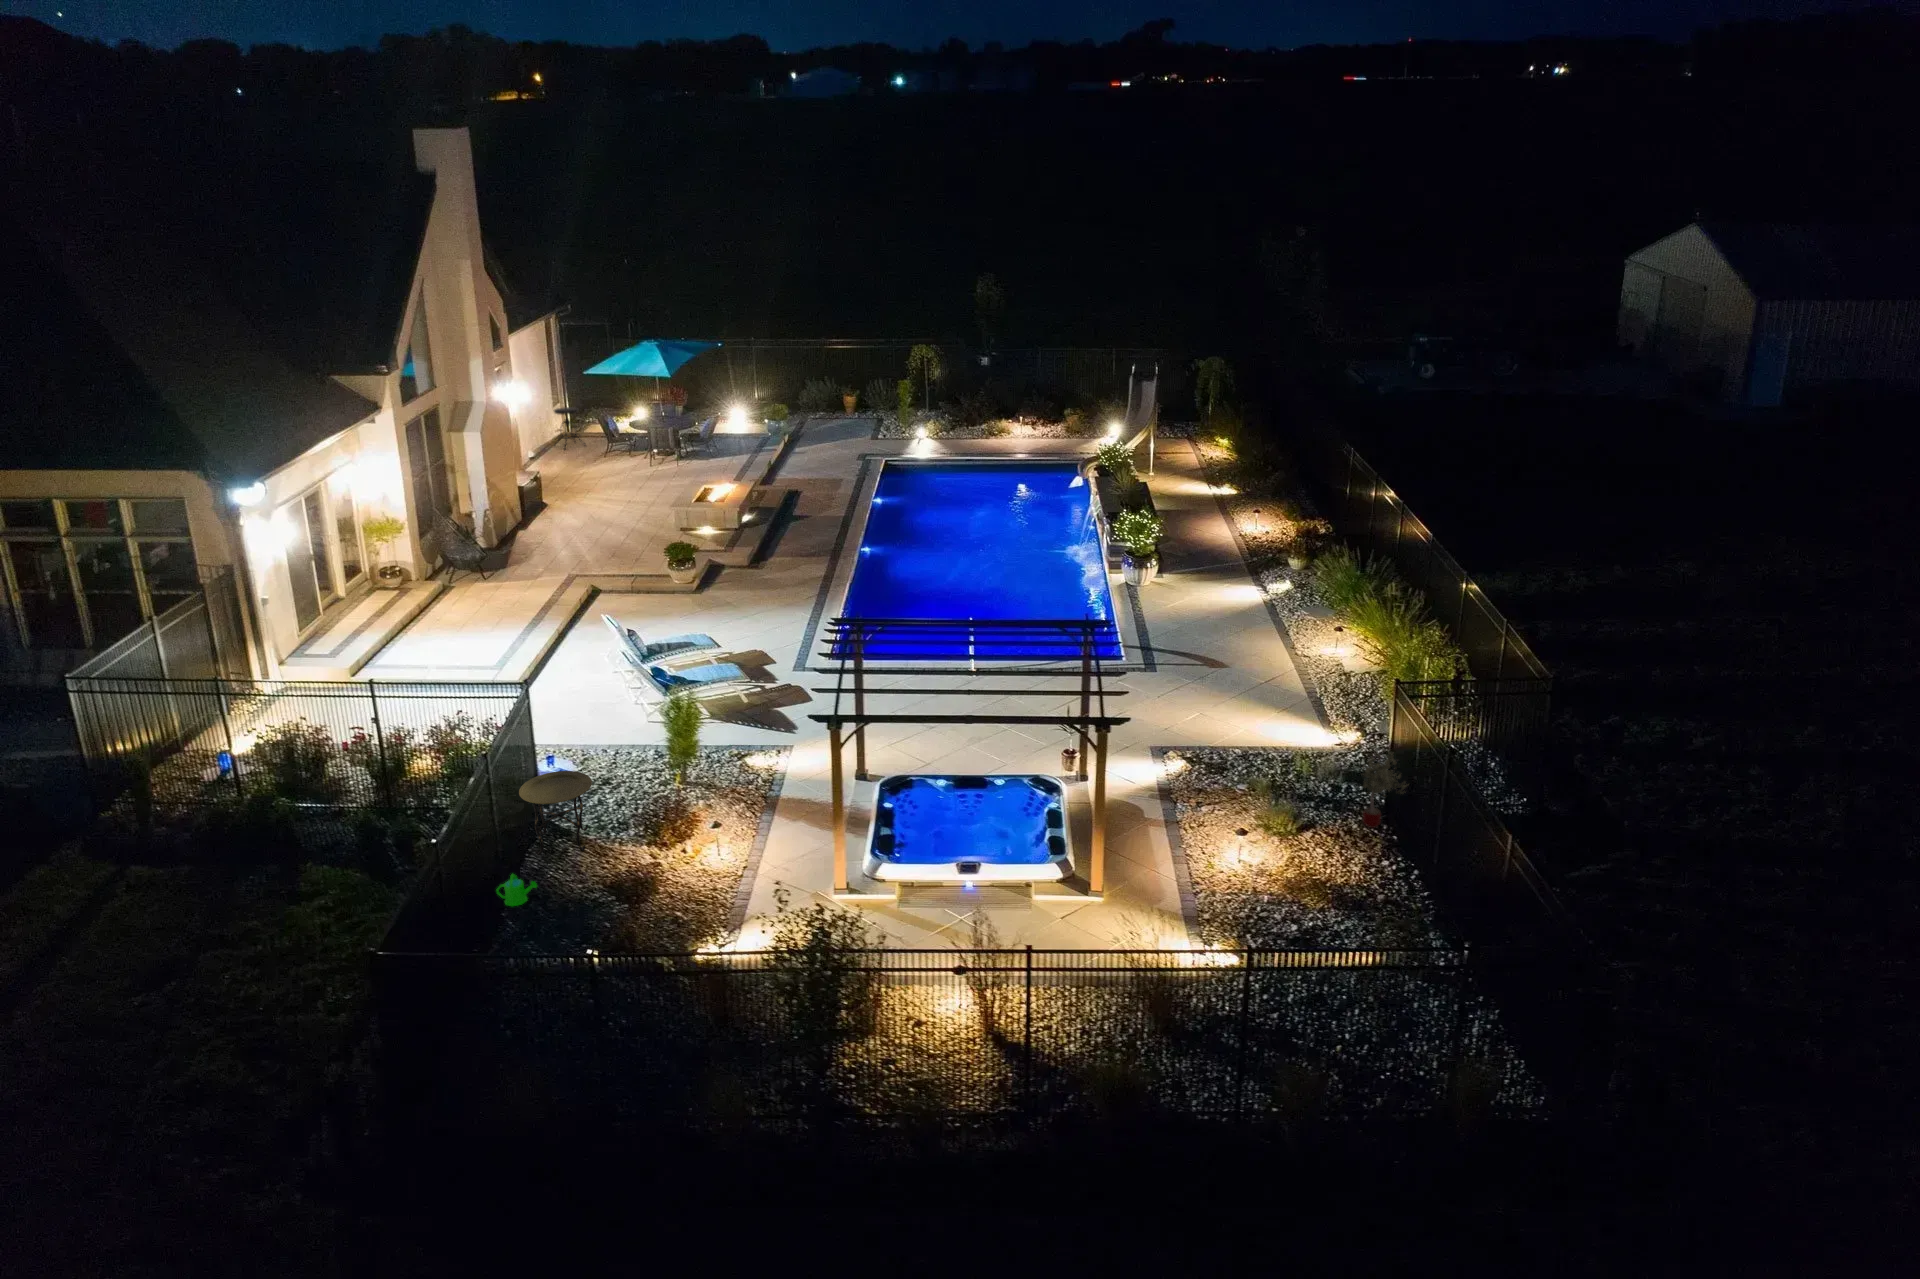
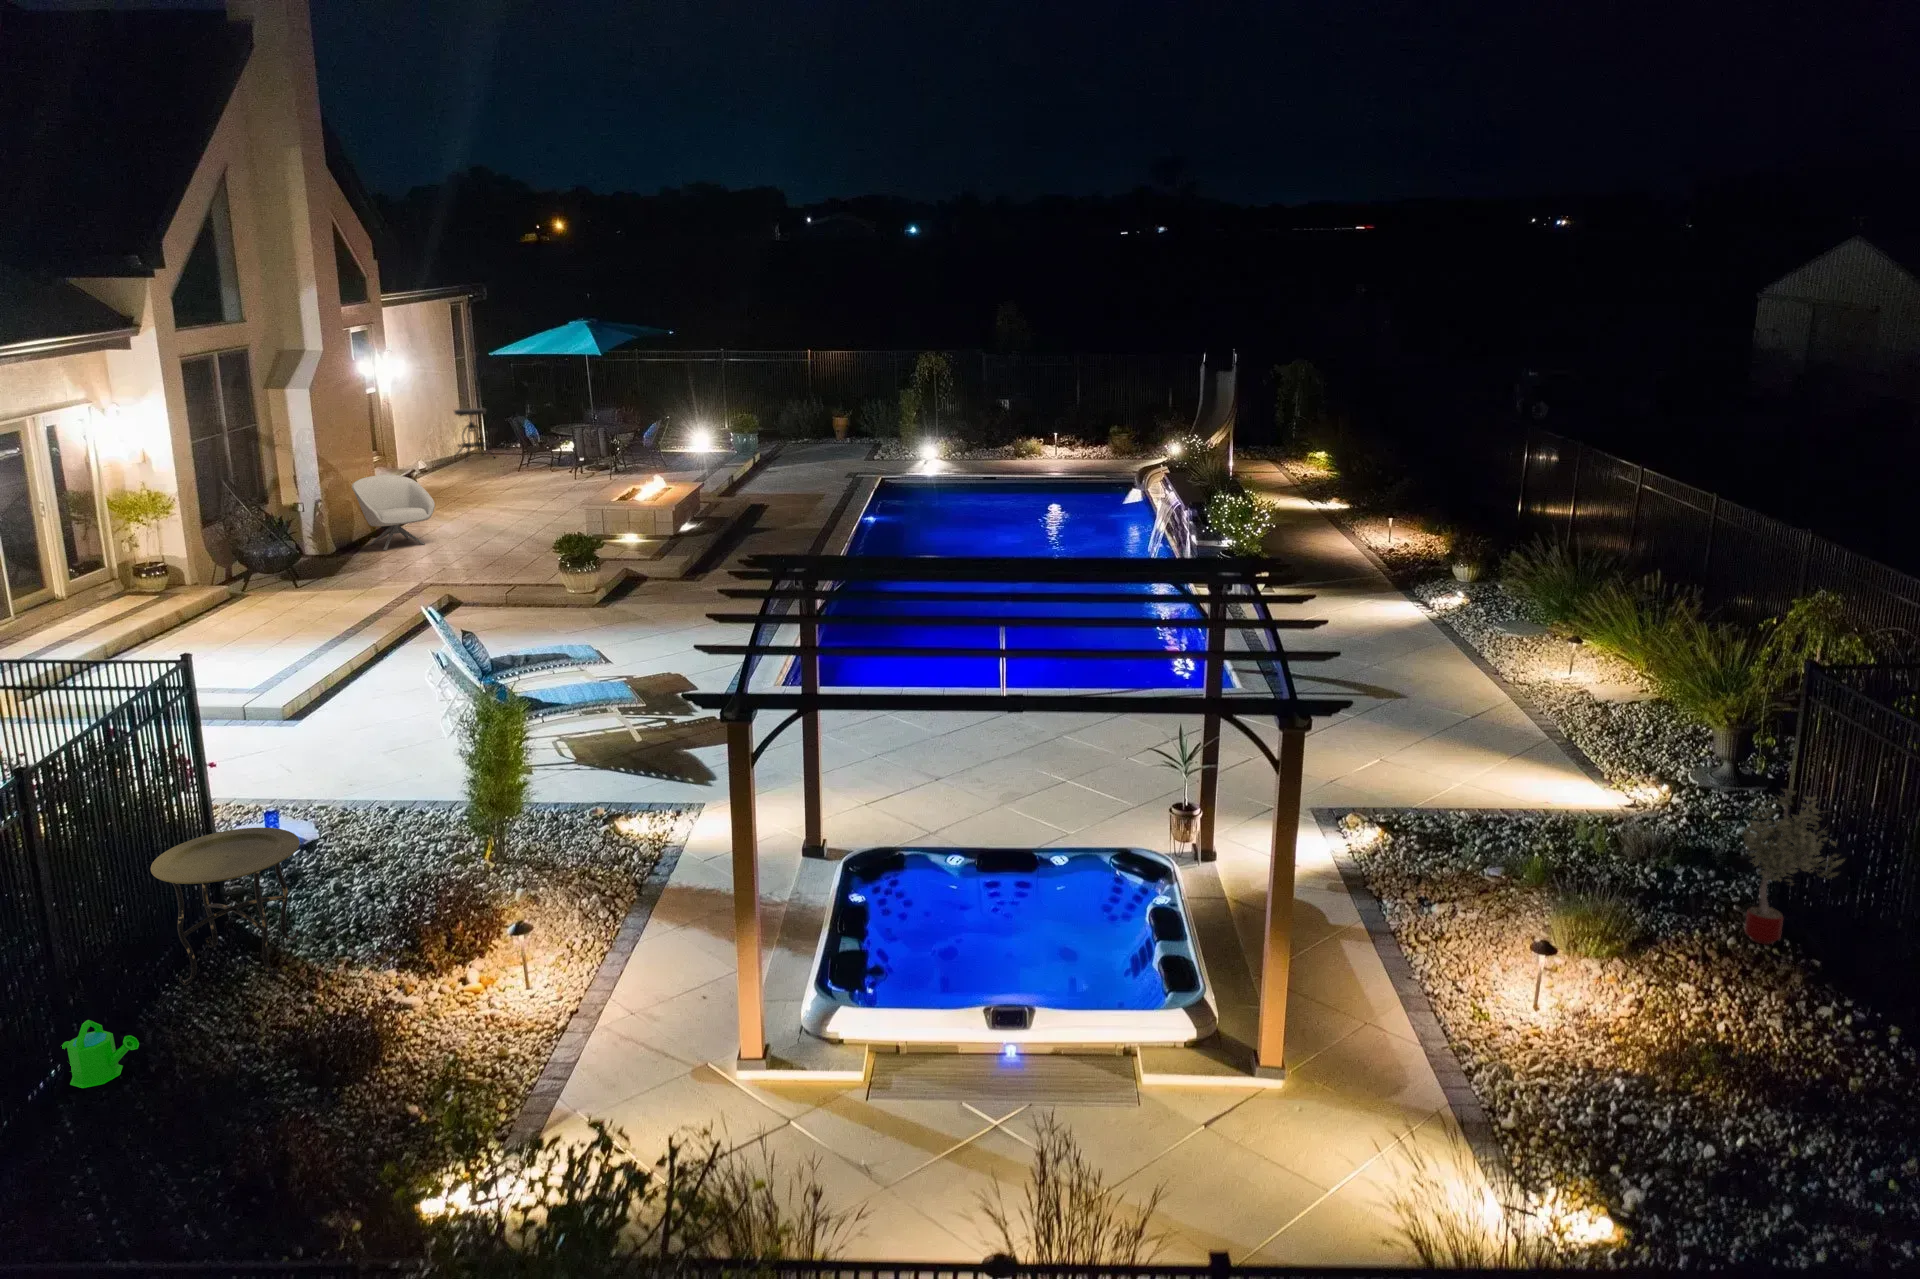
armchair: none [509,487,568,543] -> present [352,475,435,550]

